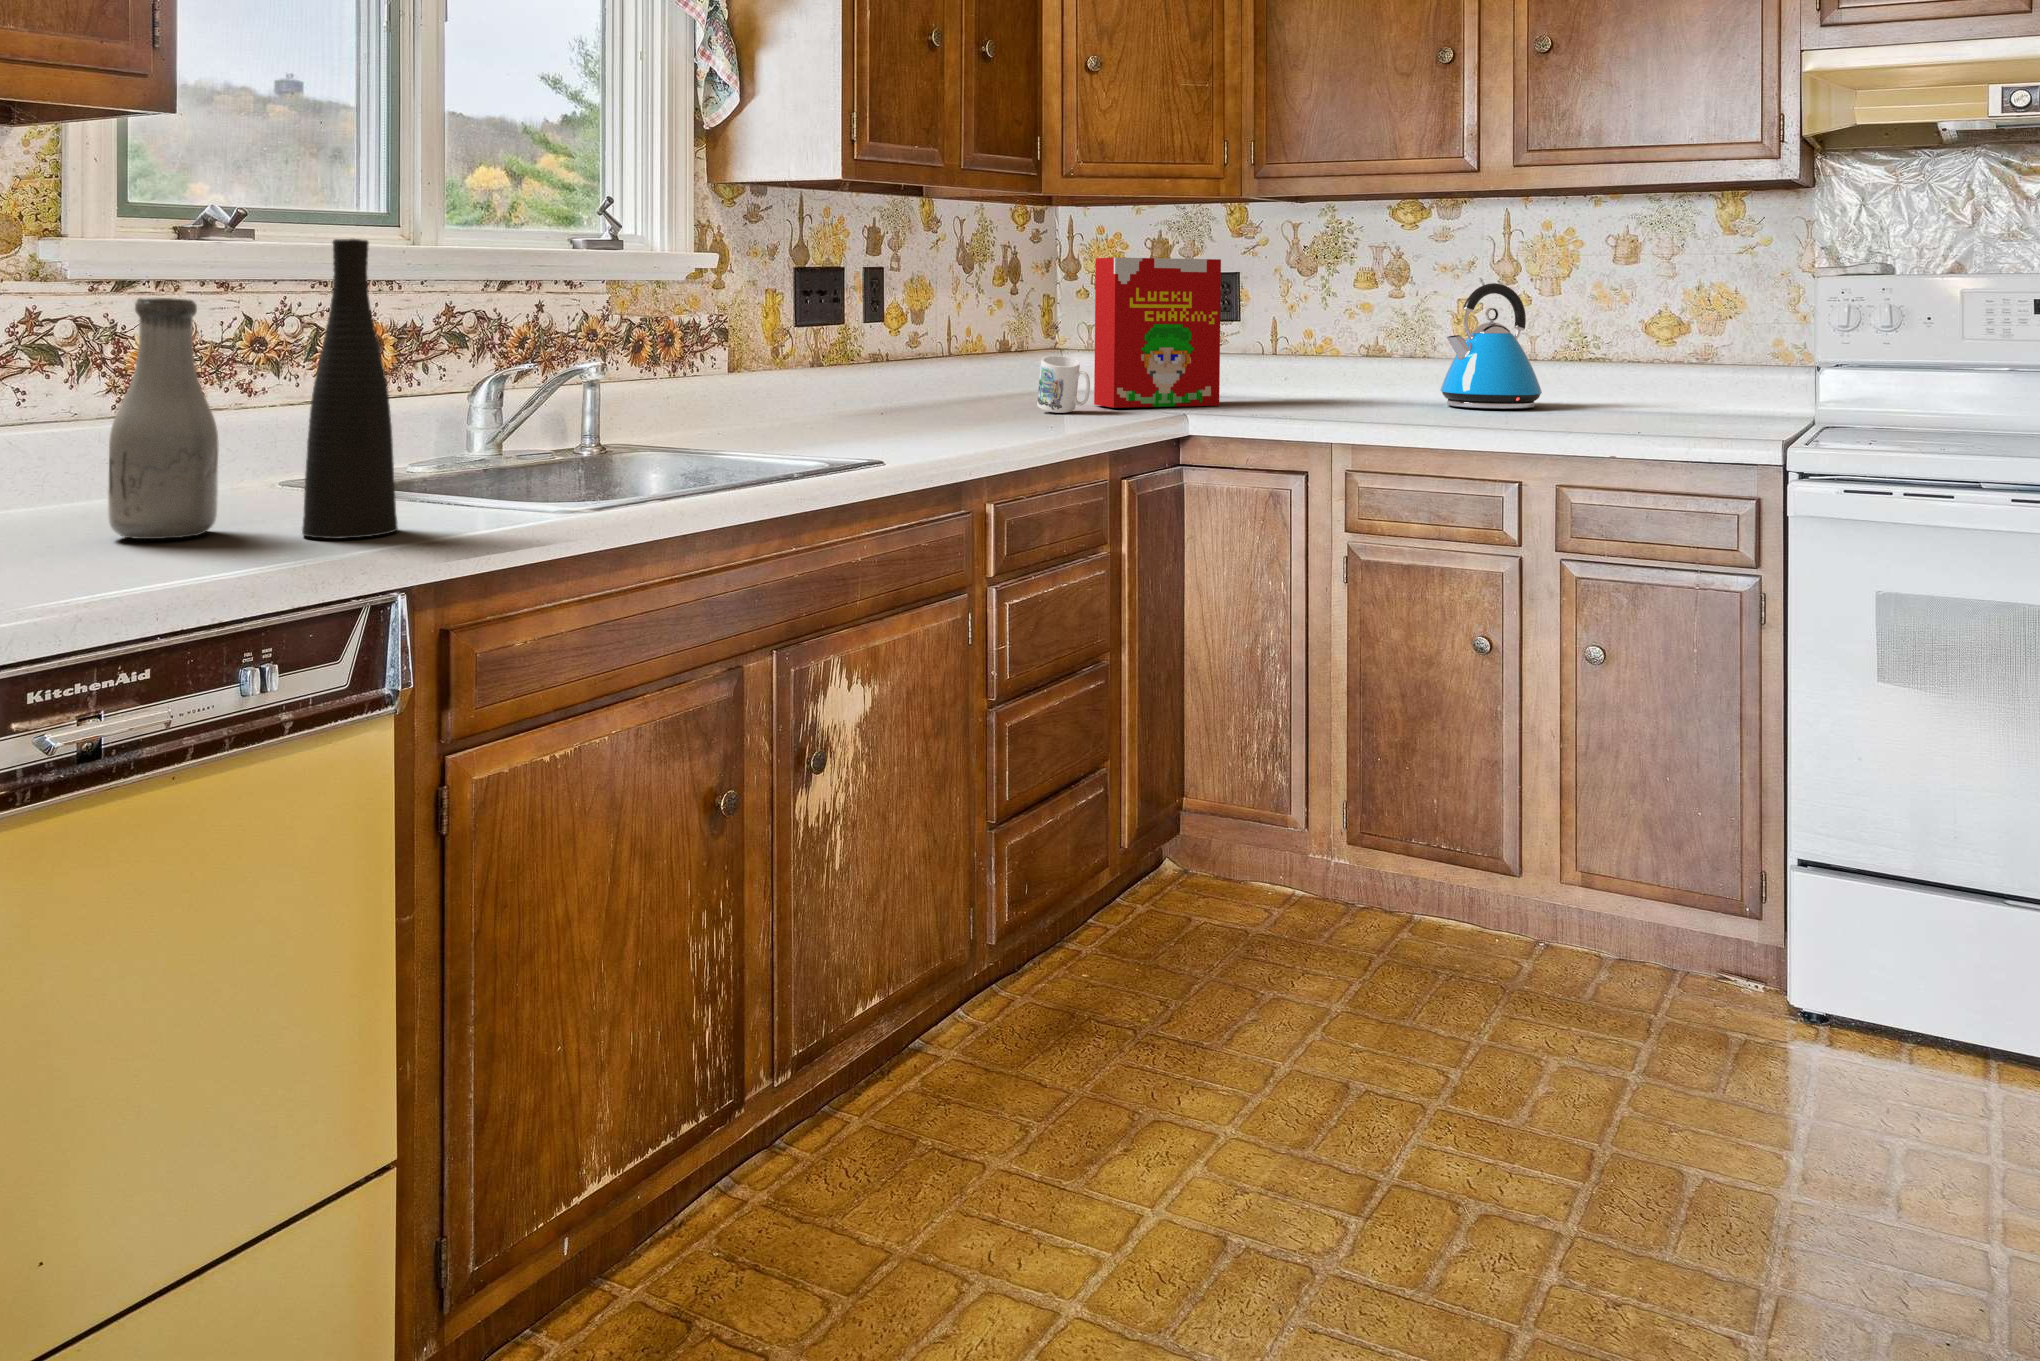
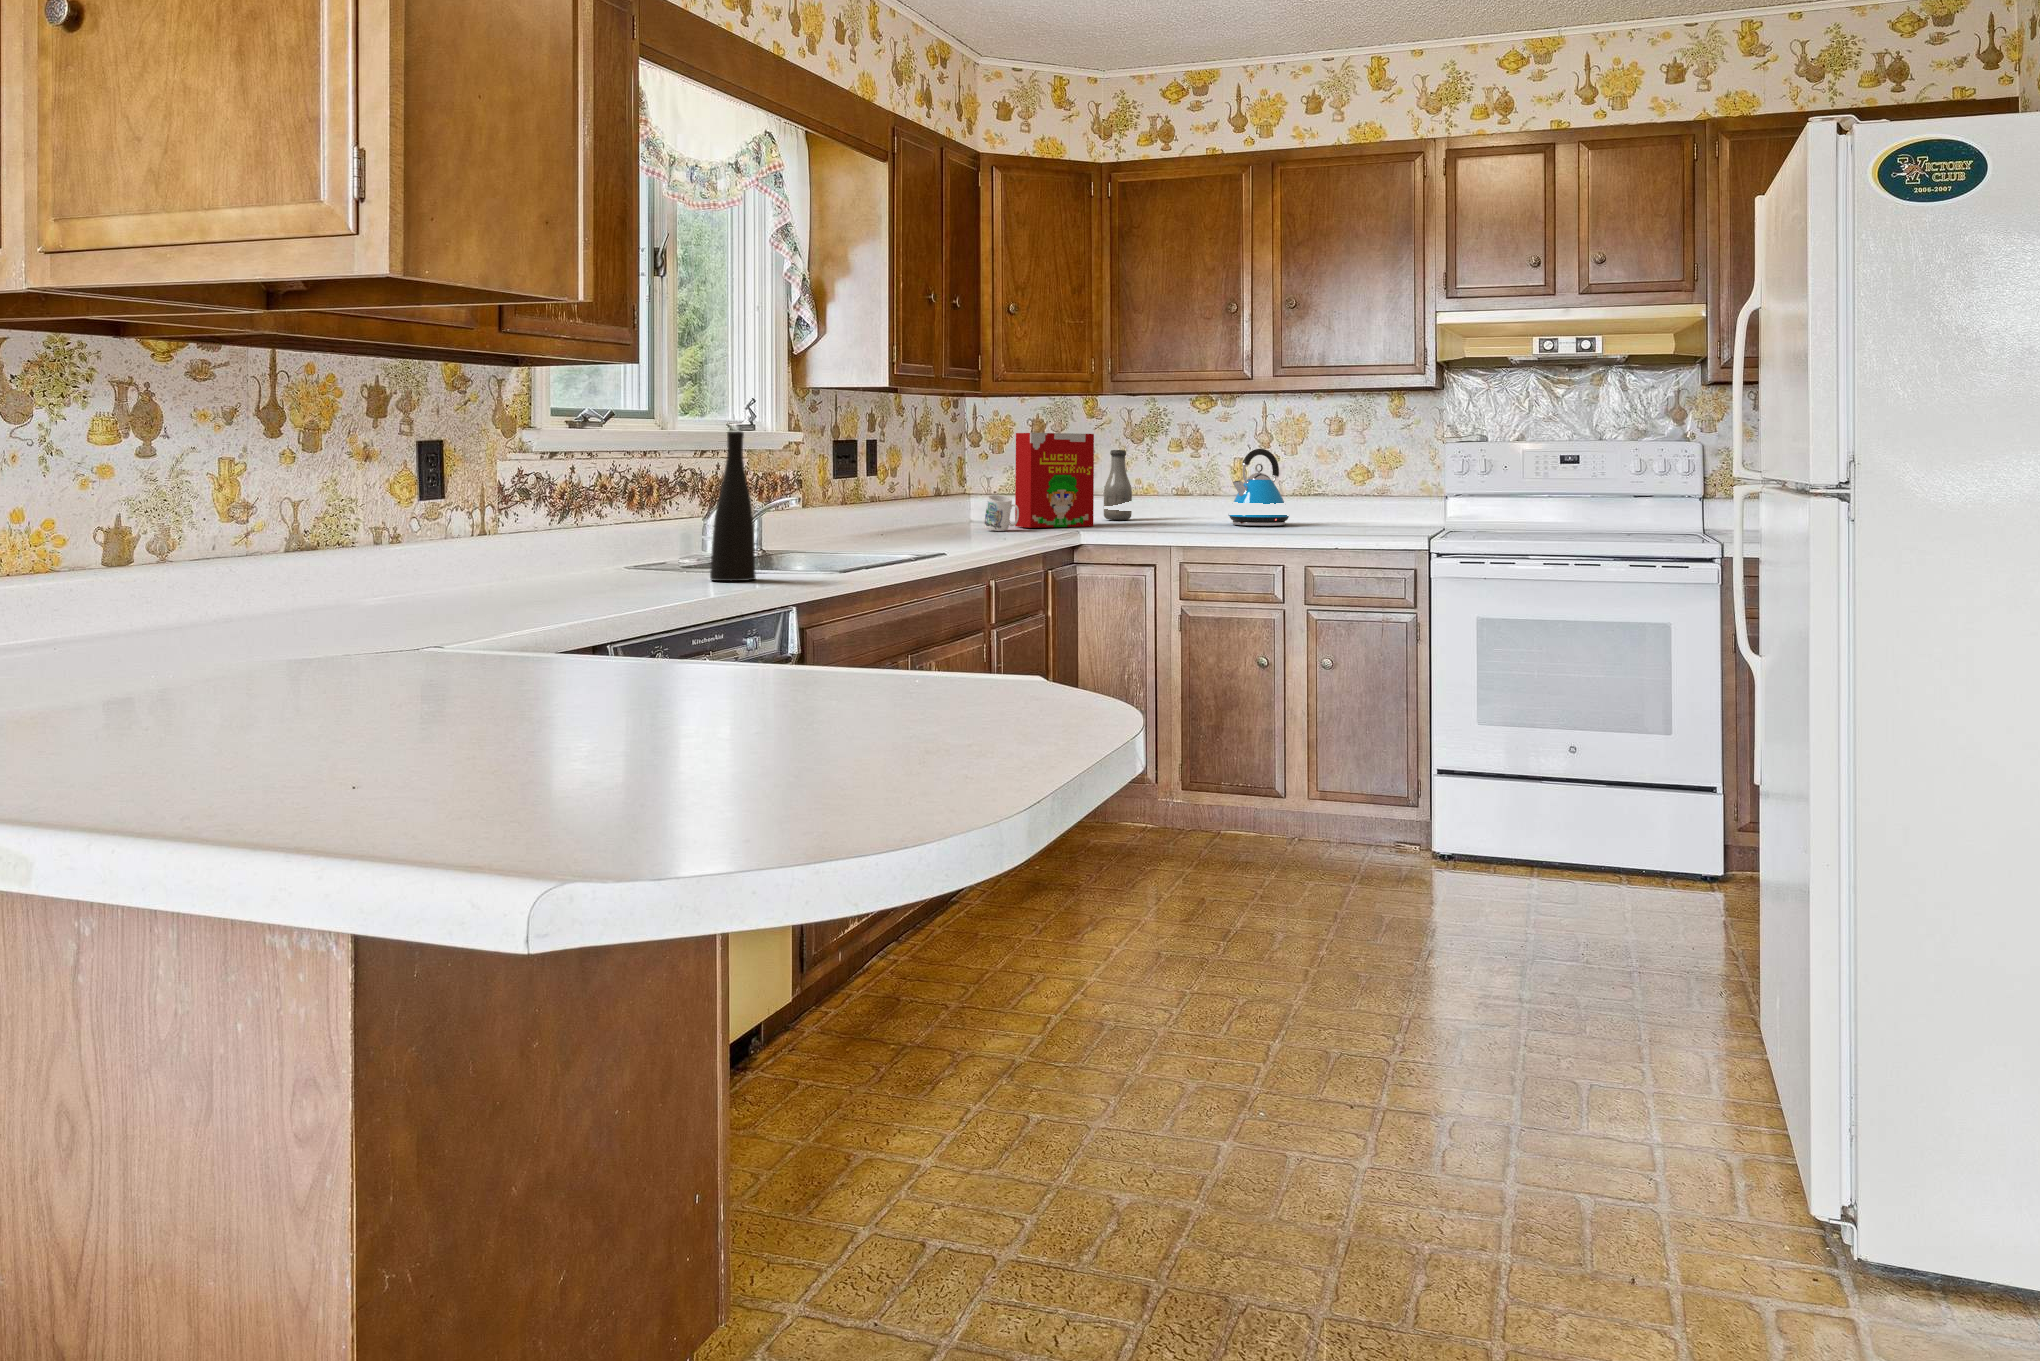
bottle: present [108,297,218,539] -> present [1104,450,1132,520]

